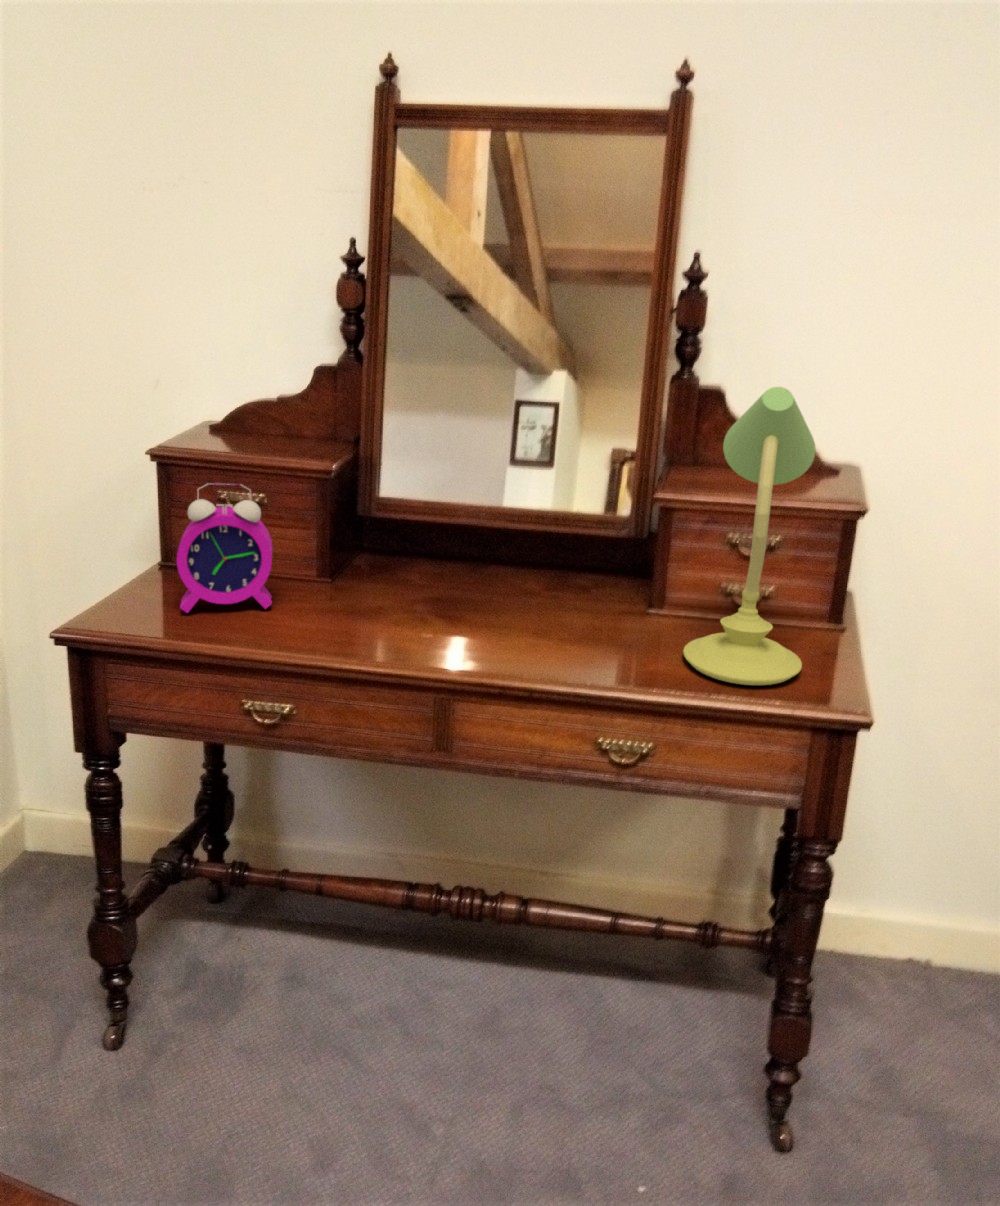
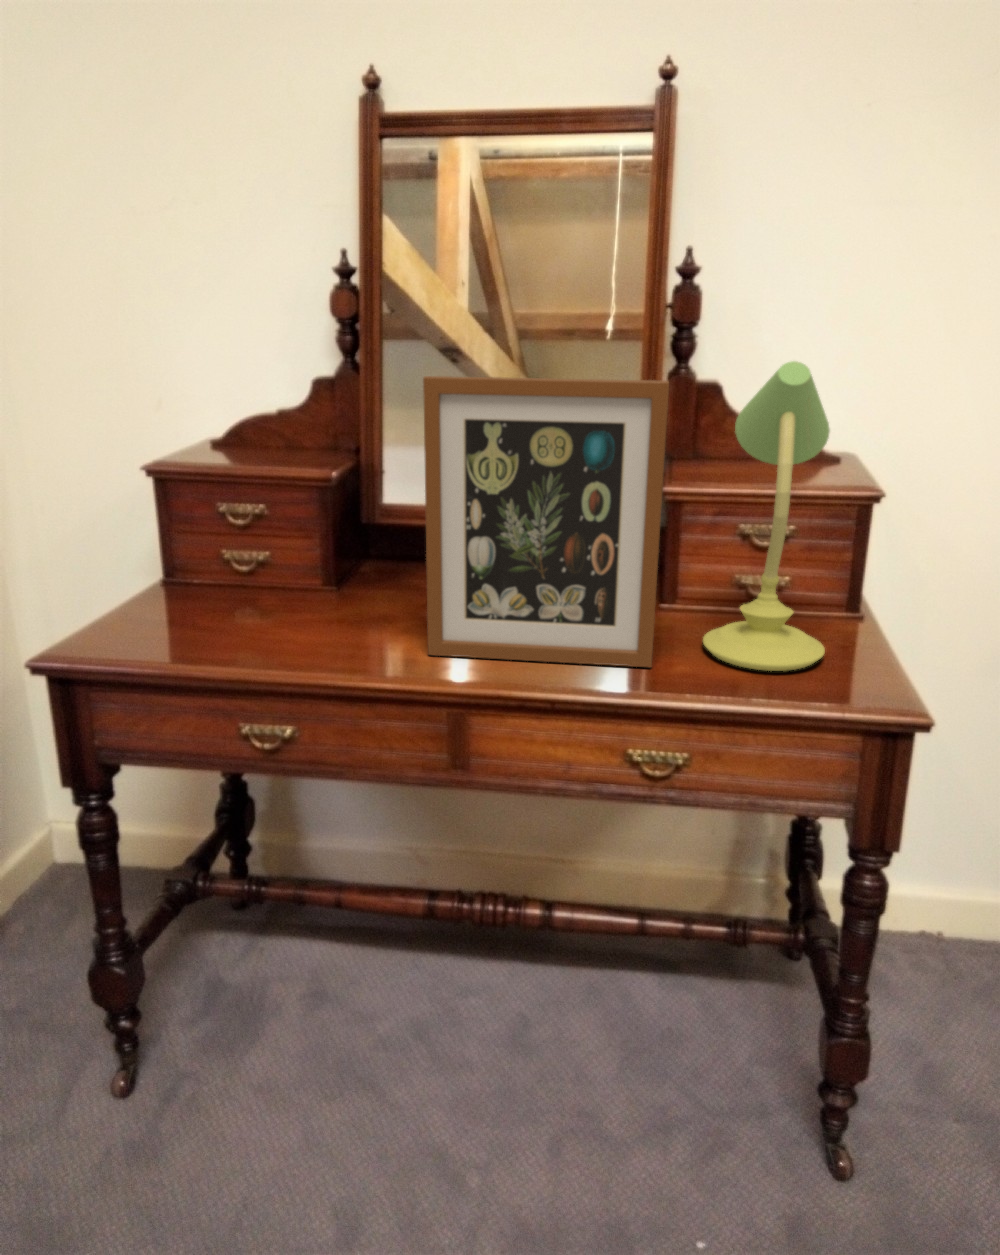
picture frame: none [413,385,655,676] -> present [423,376,669,667]
alarm clock: present [177,483,273,613] -> none [181,493,280,628]

